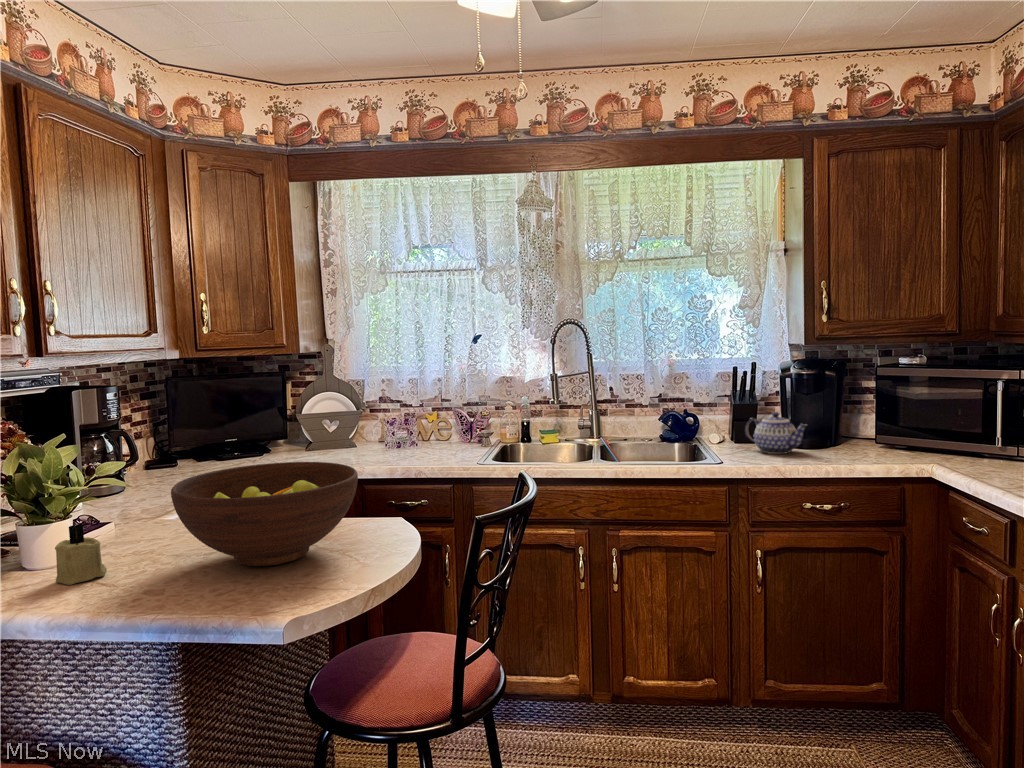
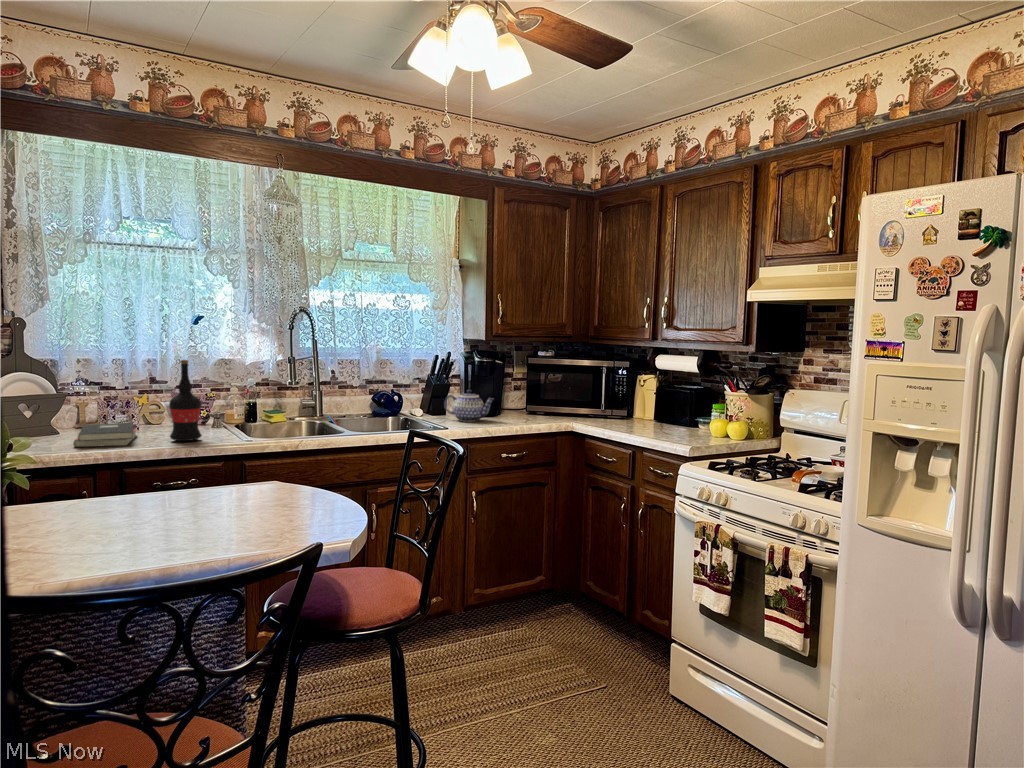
wine bottle: none [426,378,455,458] -> present [169,360,202,441]
hardback book: none [351,437,418,459] -> present [73,423,137,447]
fruit bowl: present [171,462,358,566] -> none [153,434,319,523]
candle: present [55,524,107,585] -> none [57,500,105,559]

